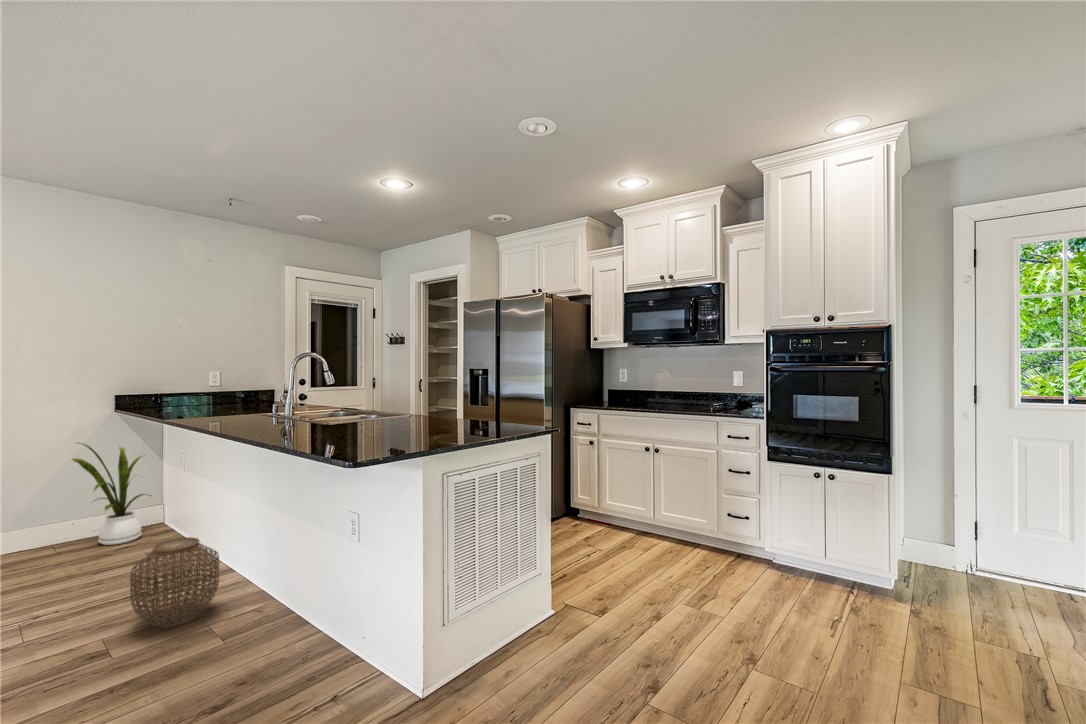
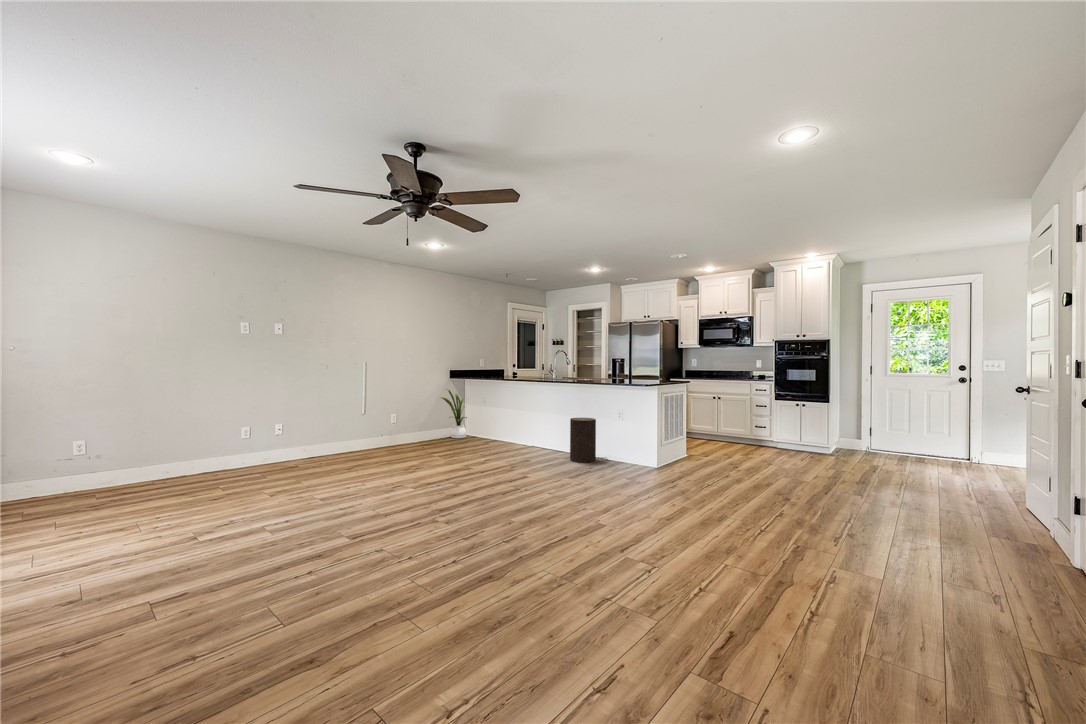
stool: none [216,534,296,678] -> present [570,418,596,463]
woven basket: present [130,537,219,628] -> none [520,423,549,455]

